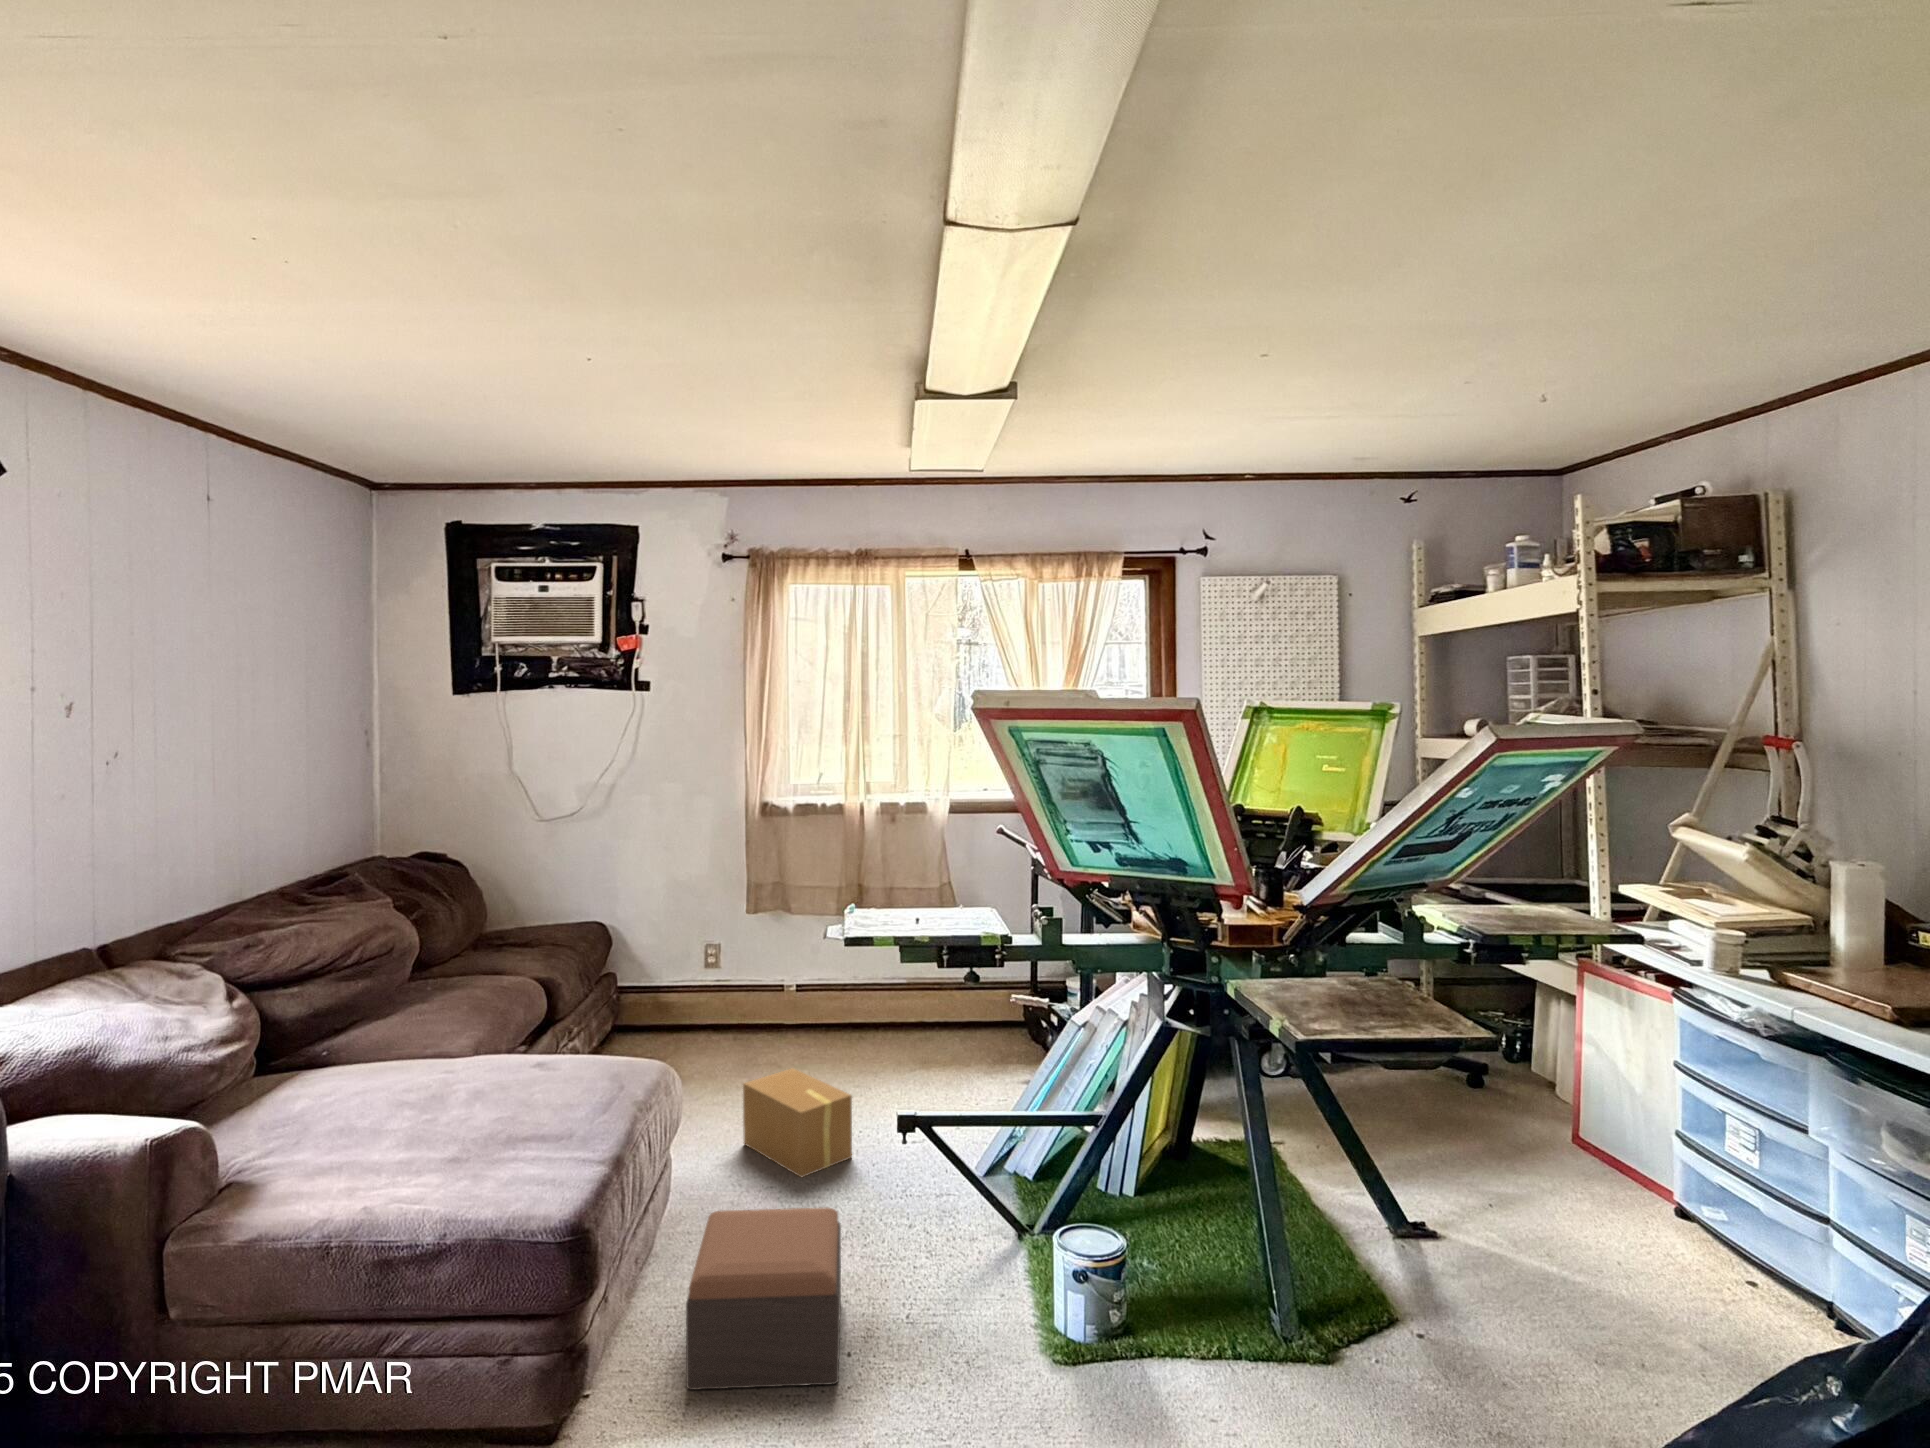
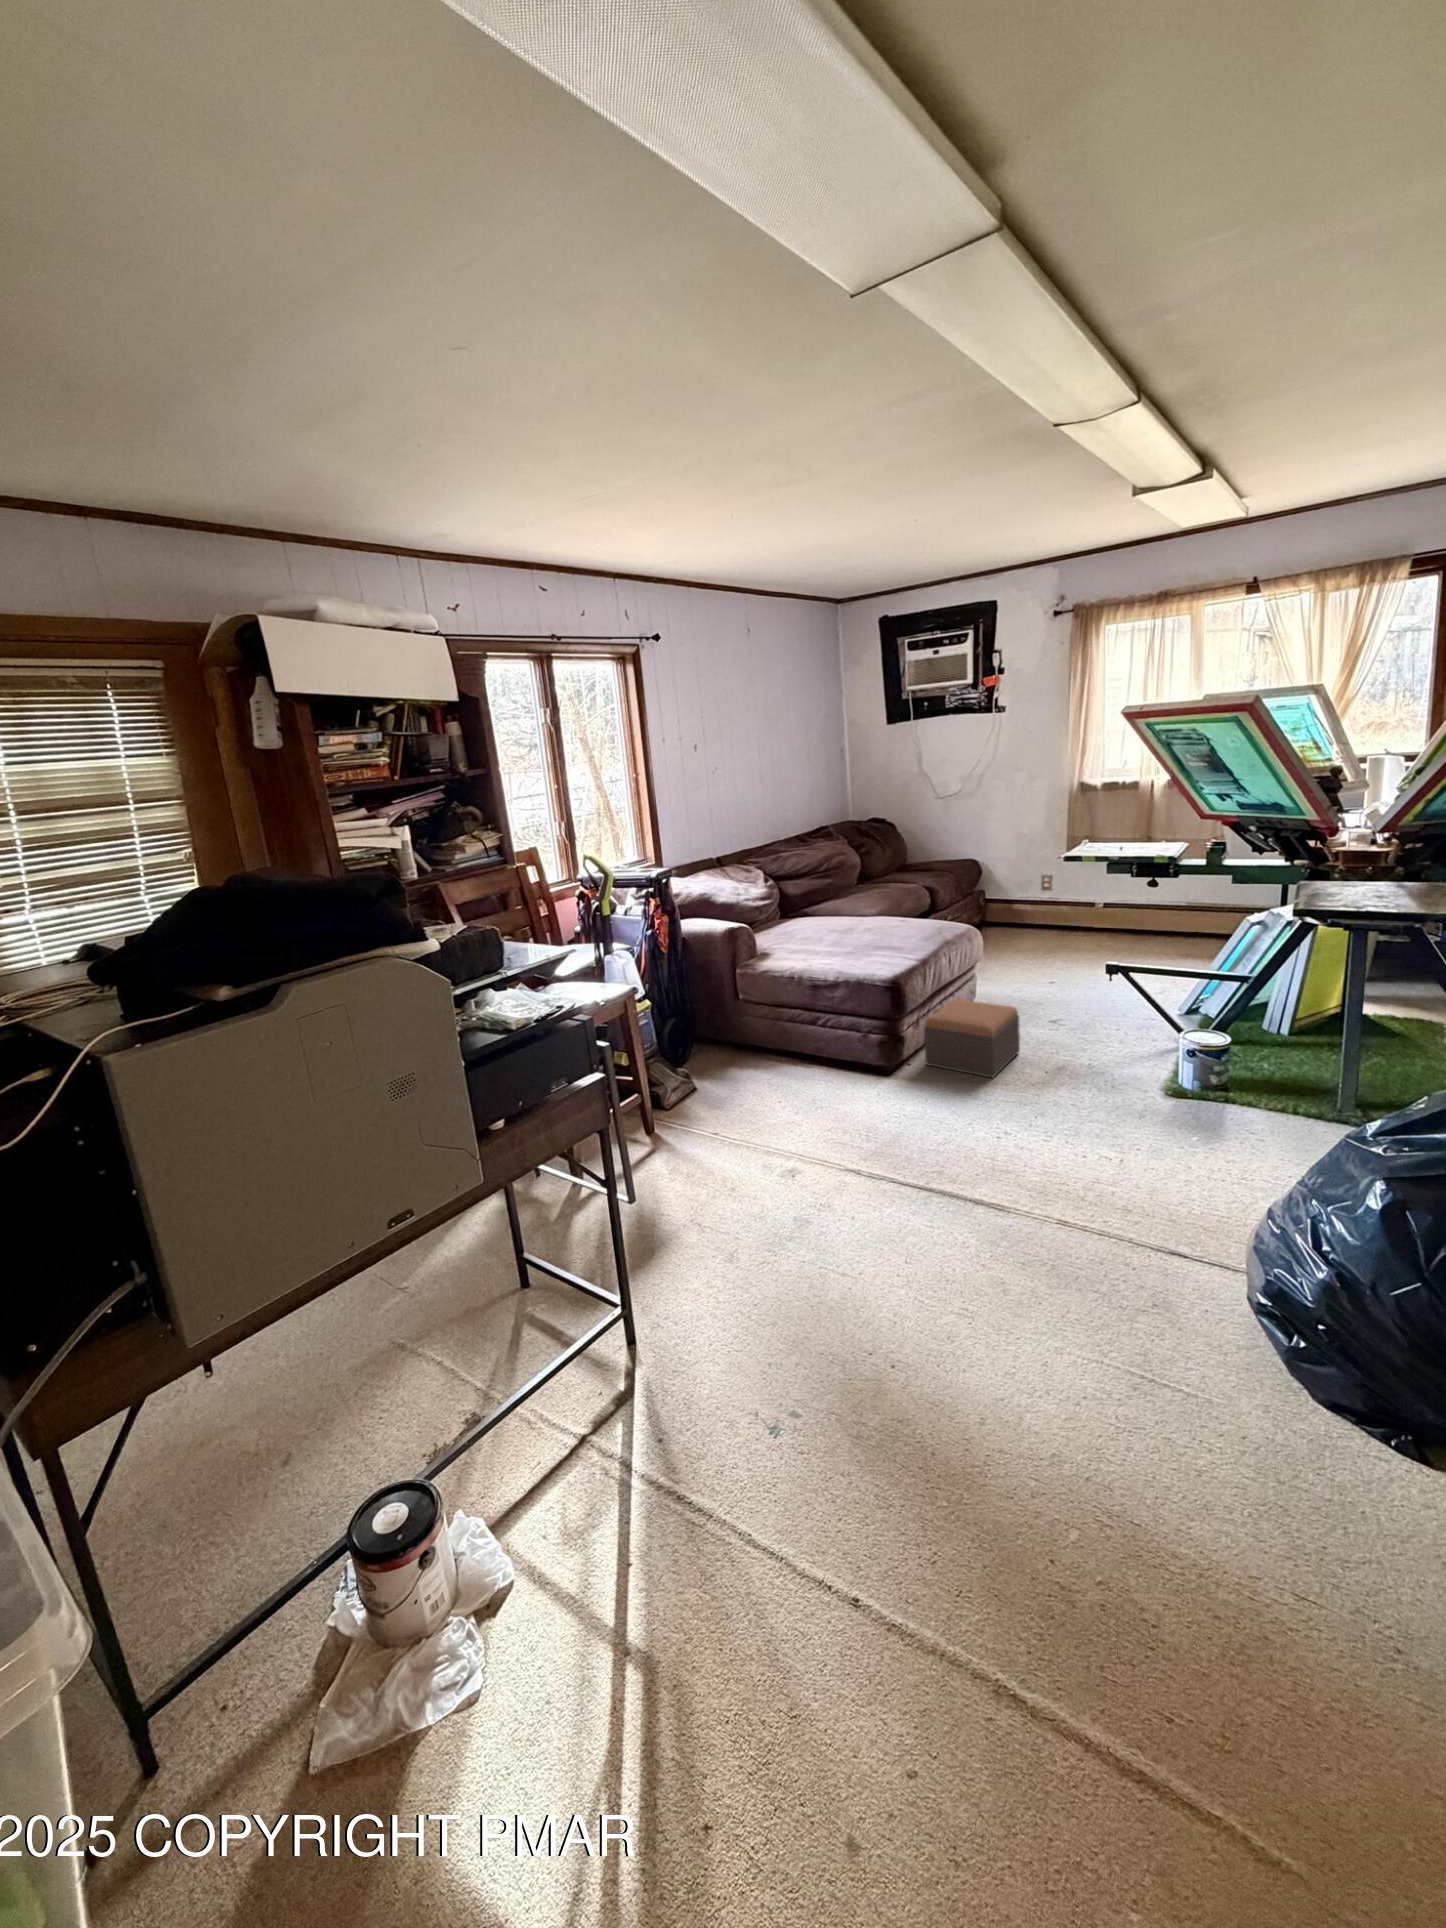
cardboard box: present [743,1068,852,1177] -> none [1018,951,1078,1006]

